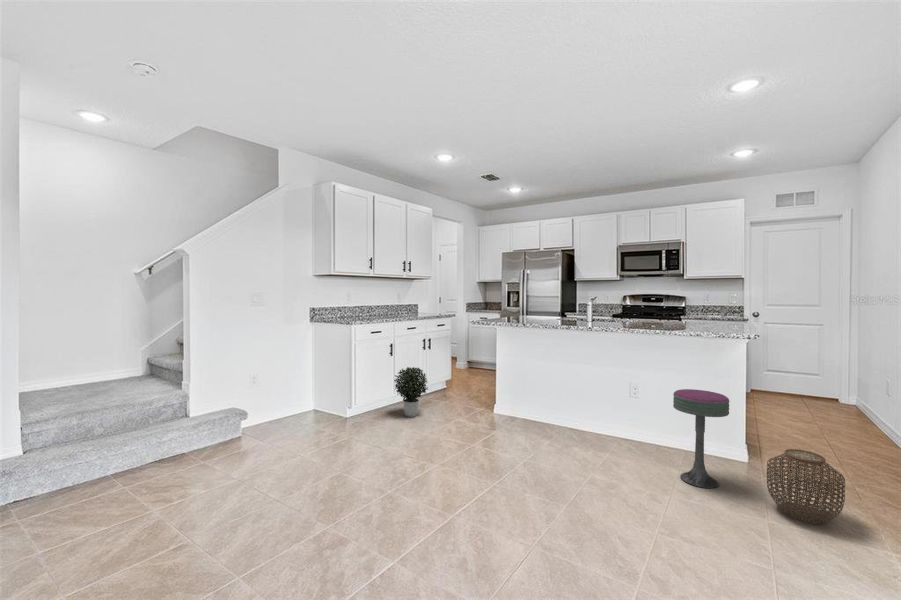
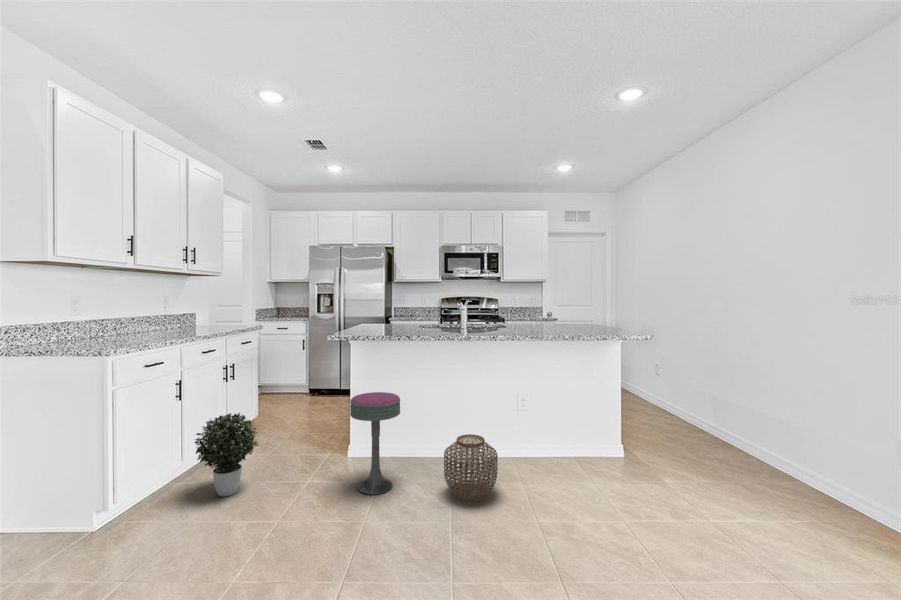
bar stool: present [673,389,729,488] -> present [350,392,400,495]
woven basket: present [767,449,845,524] -> present [444,434,498,501]

